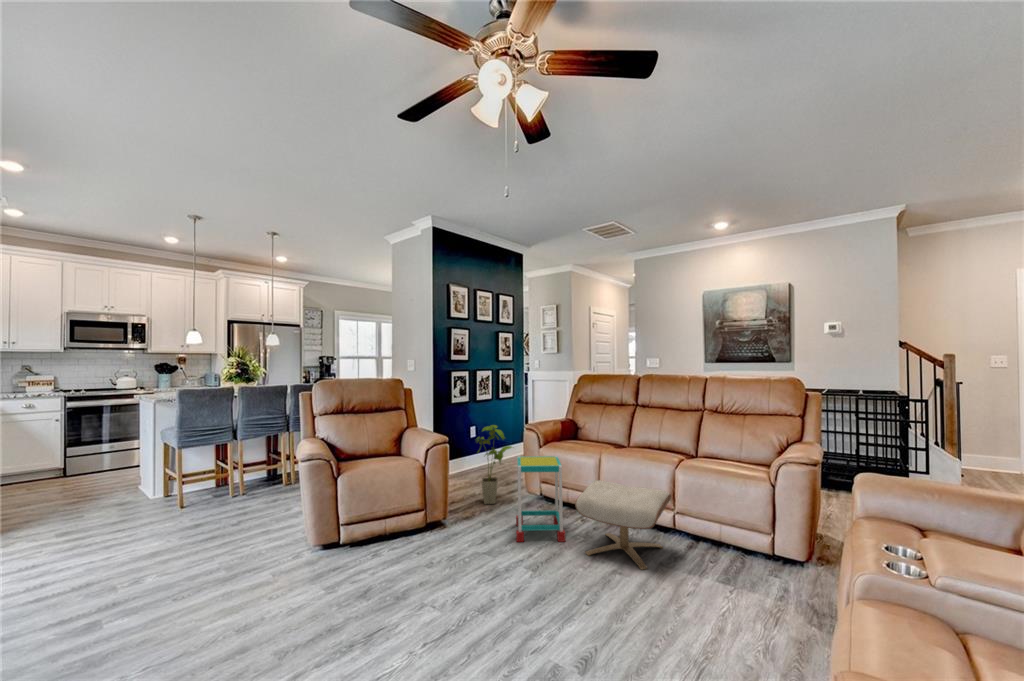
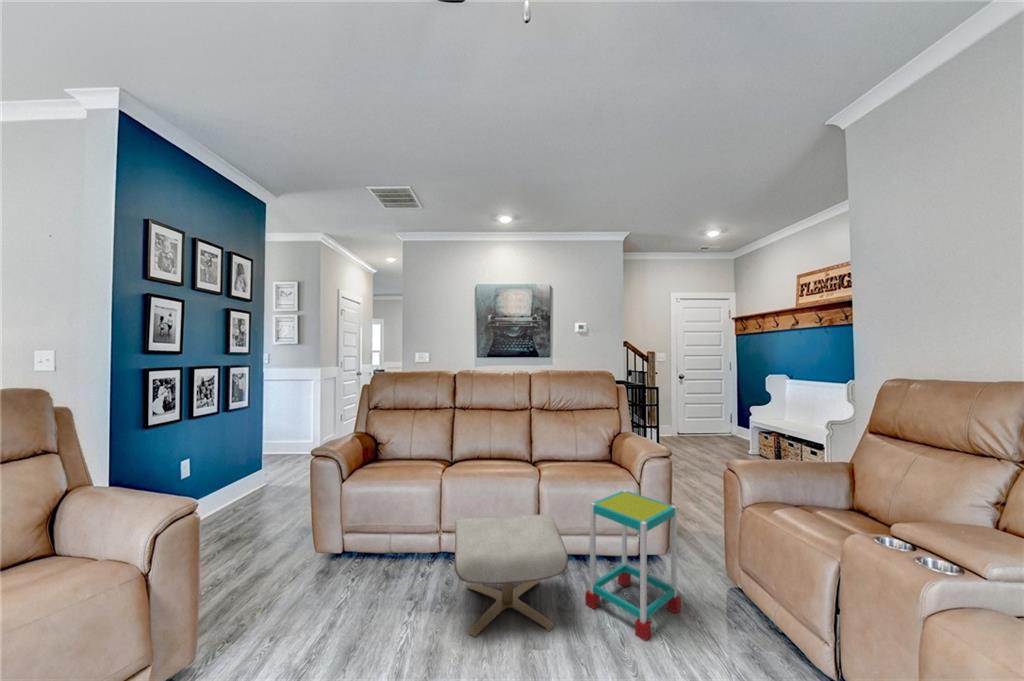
house plant: present [477,425,512,504] -> none [225,461,301,596]
side table: present [516,456,565,542] -> present [585,490,681,641]

